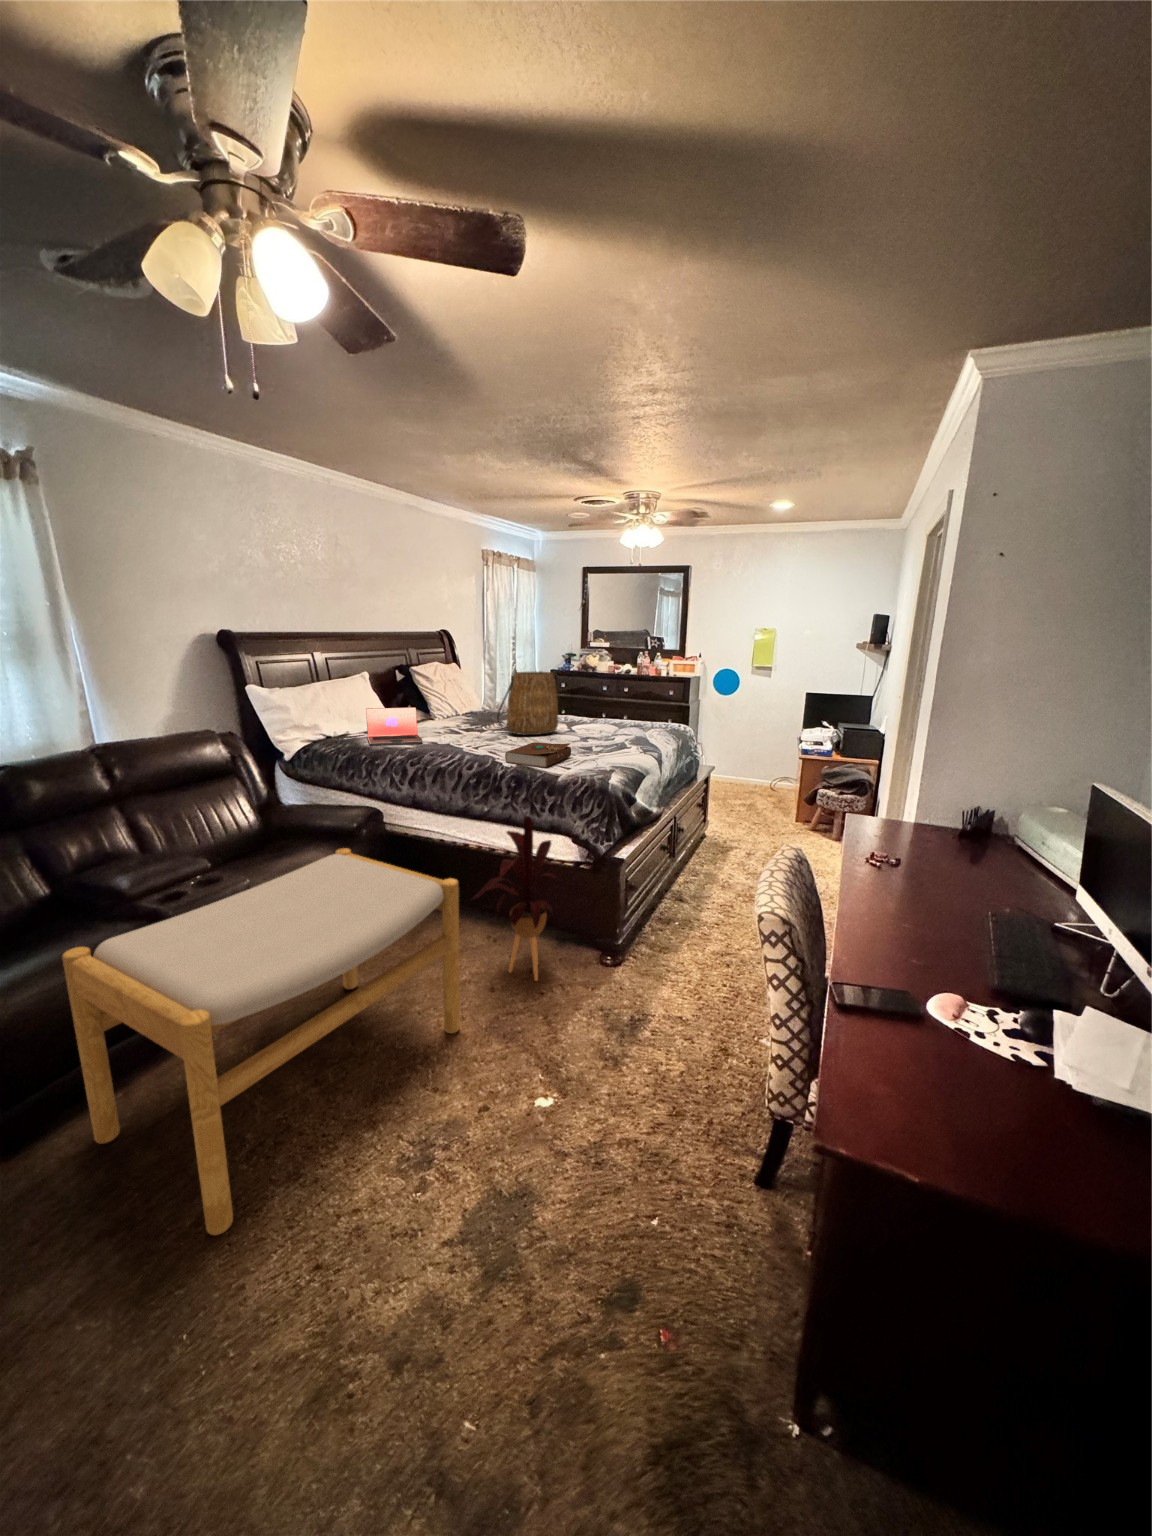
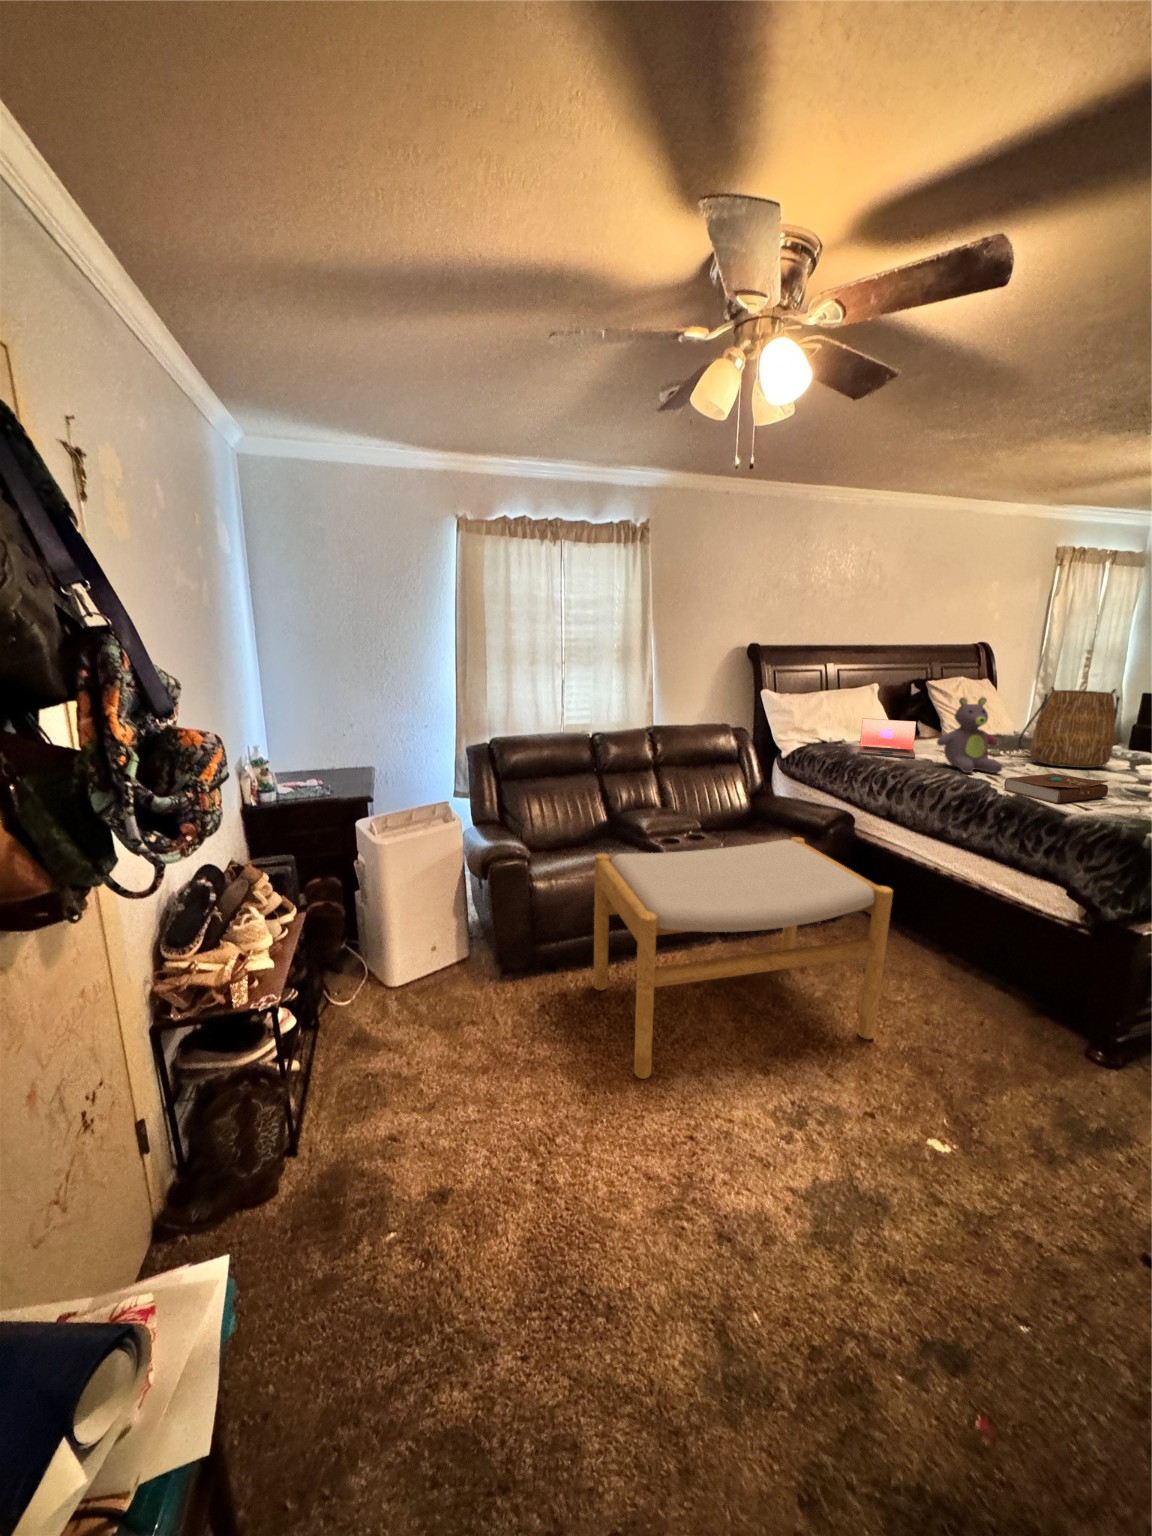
stuffed bear: none [442,681,496,751] -> present [937,697,1003,773]
house plant: present [473,816,556,981] -> none [916,847,1040,1035]

